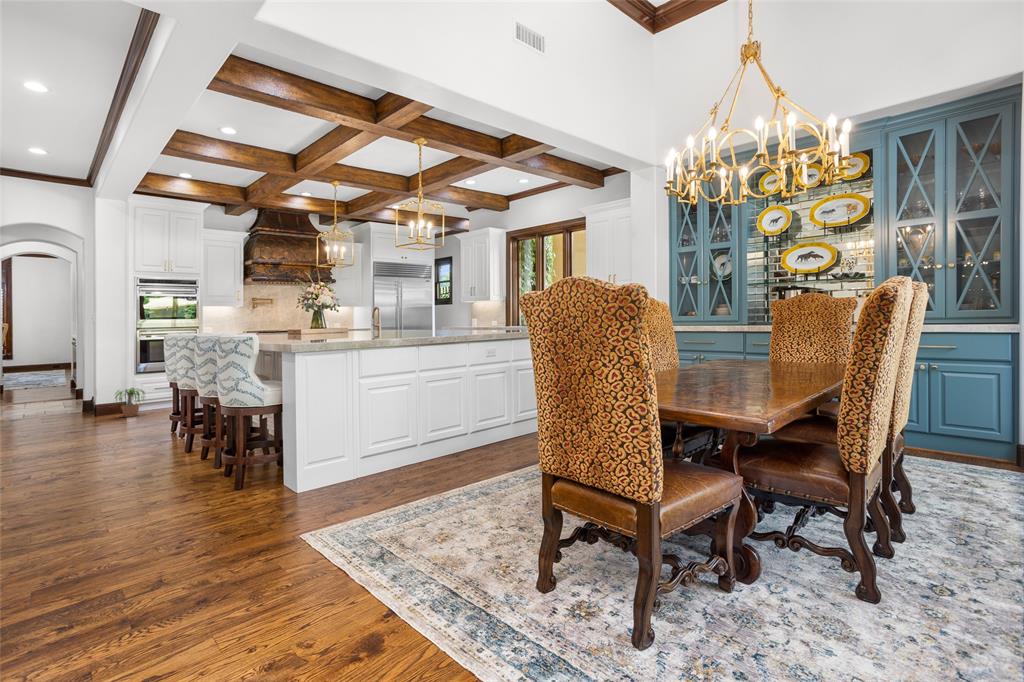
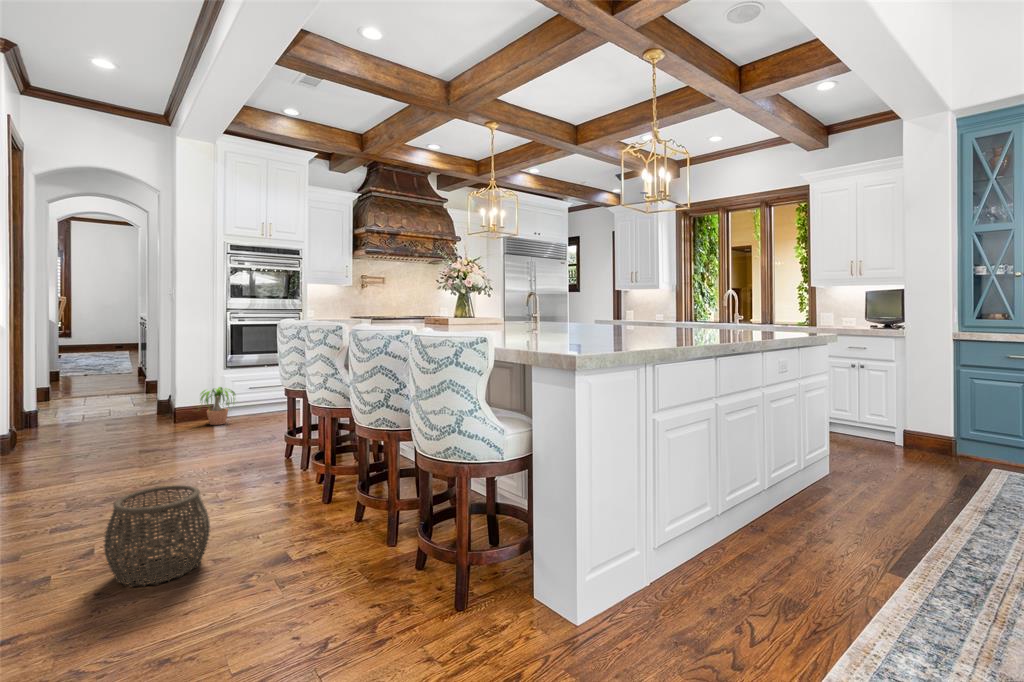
woven basket: none [33,435,103,490] -> present [104,485,210,587]

